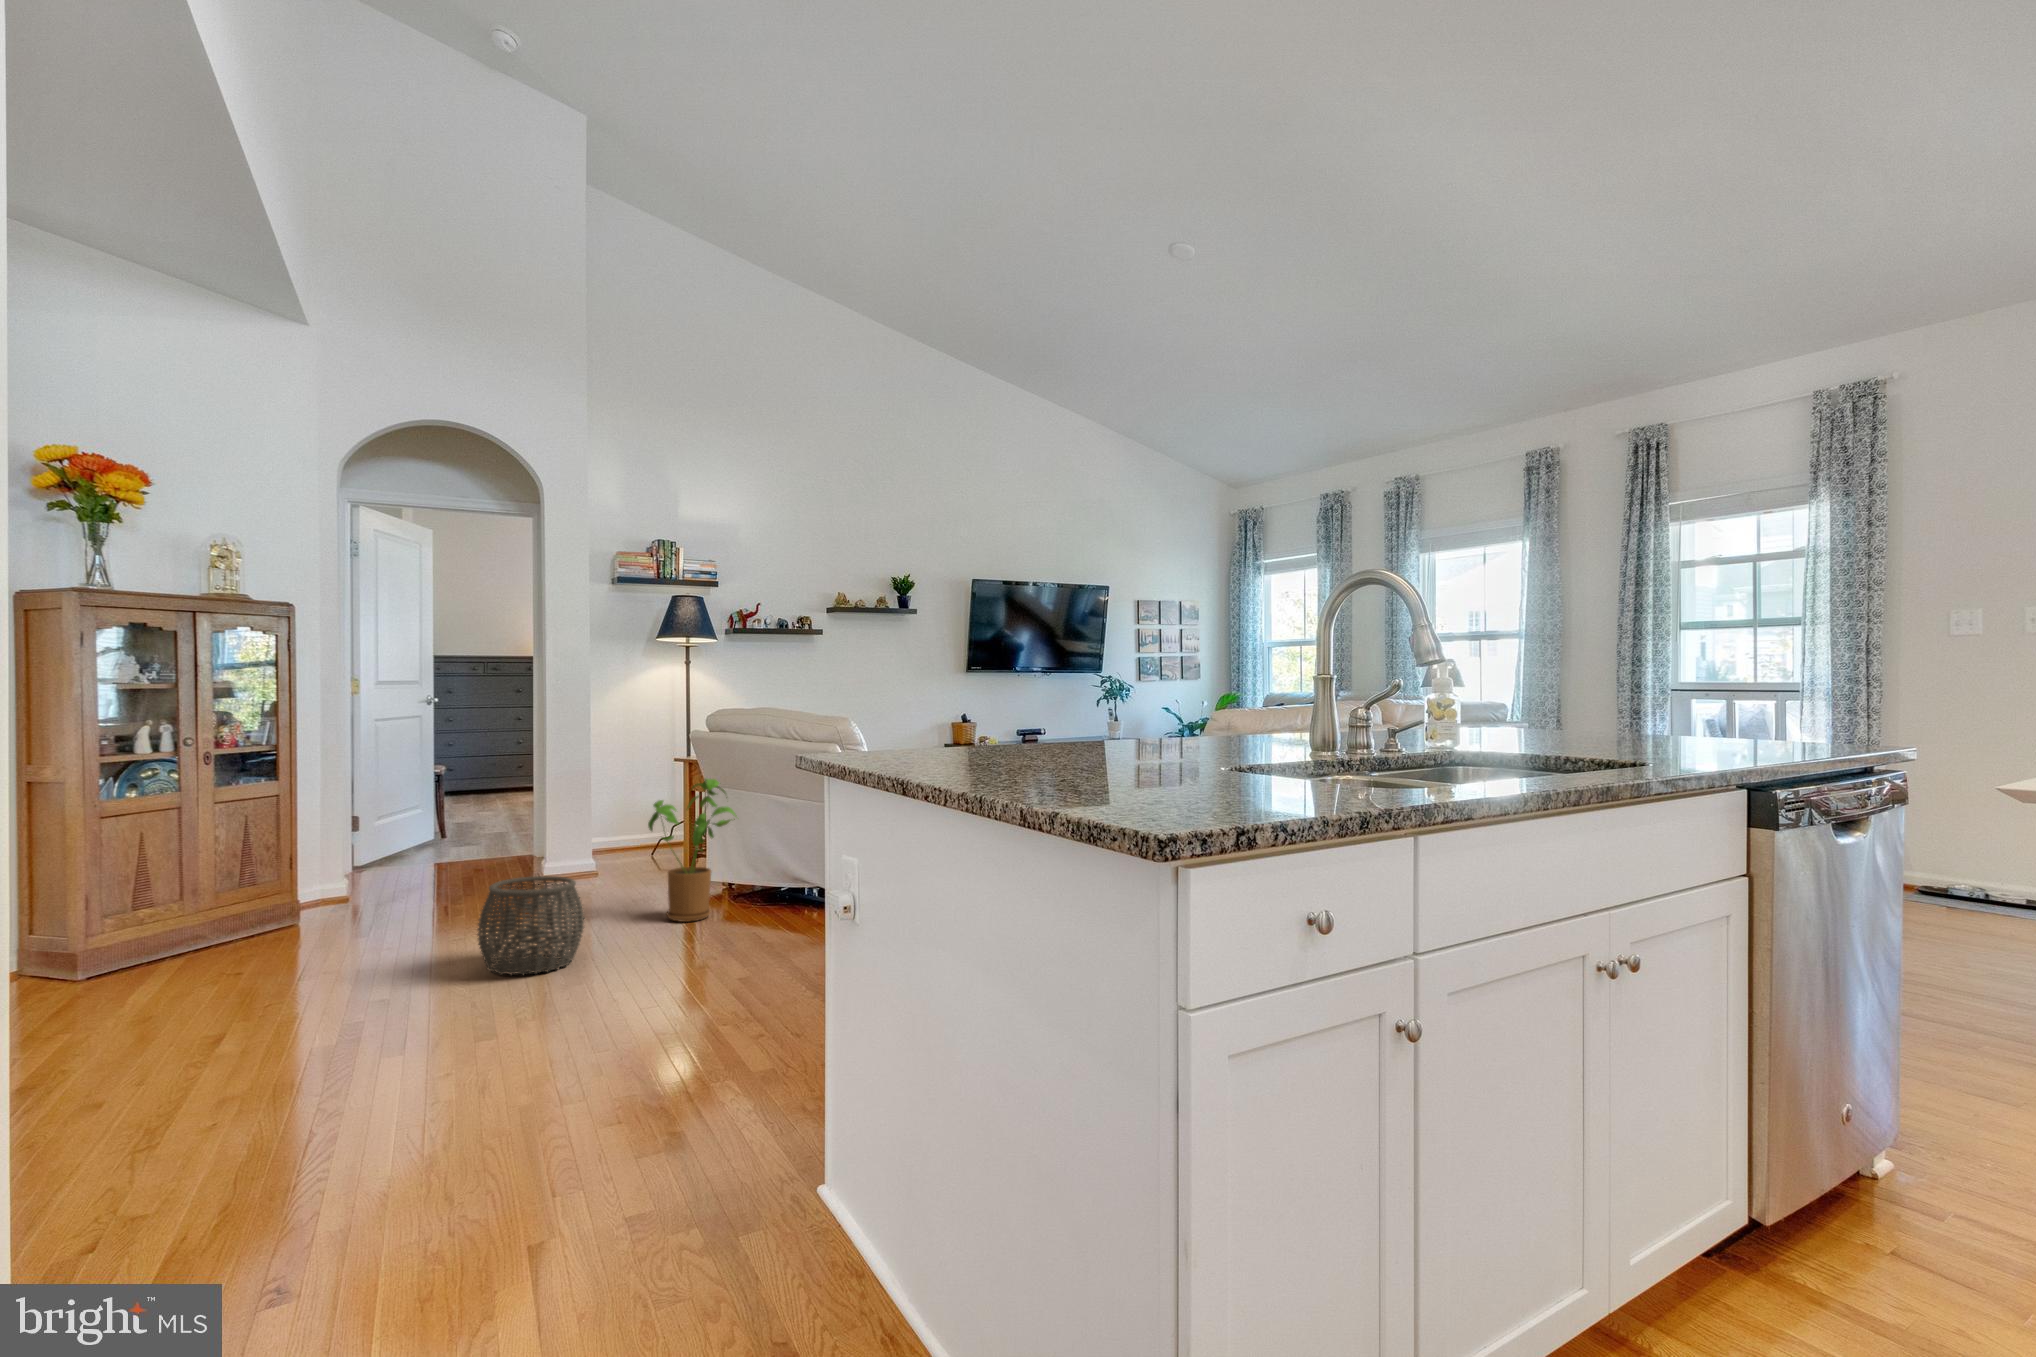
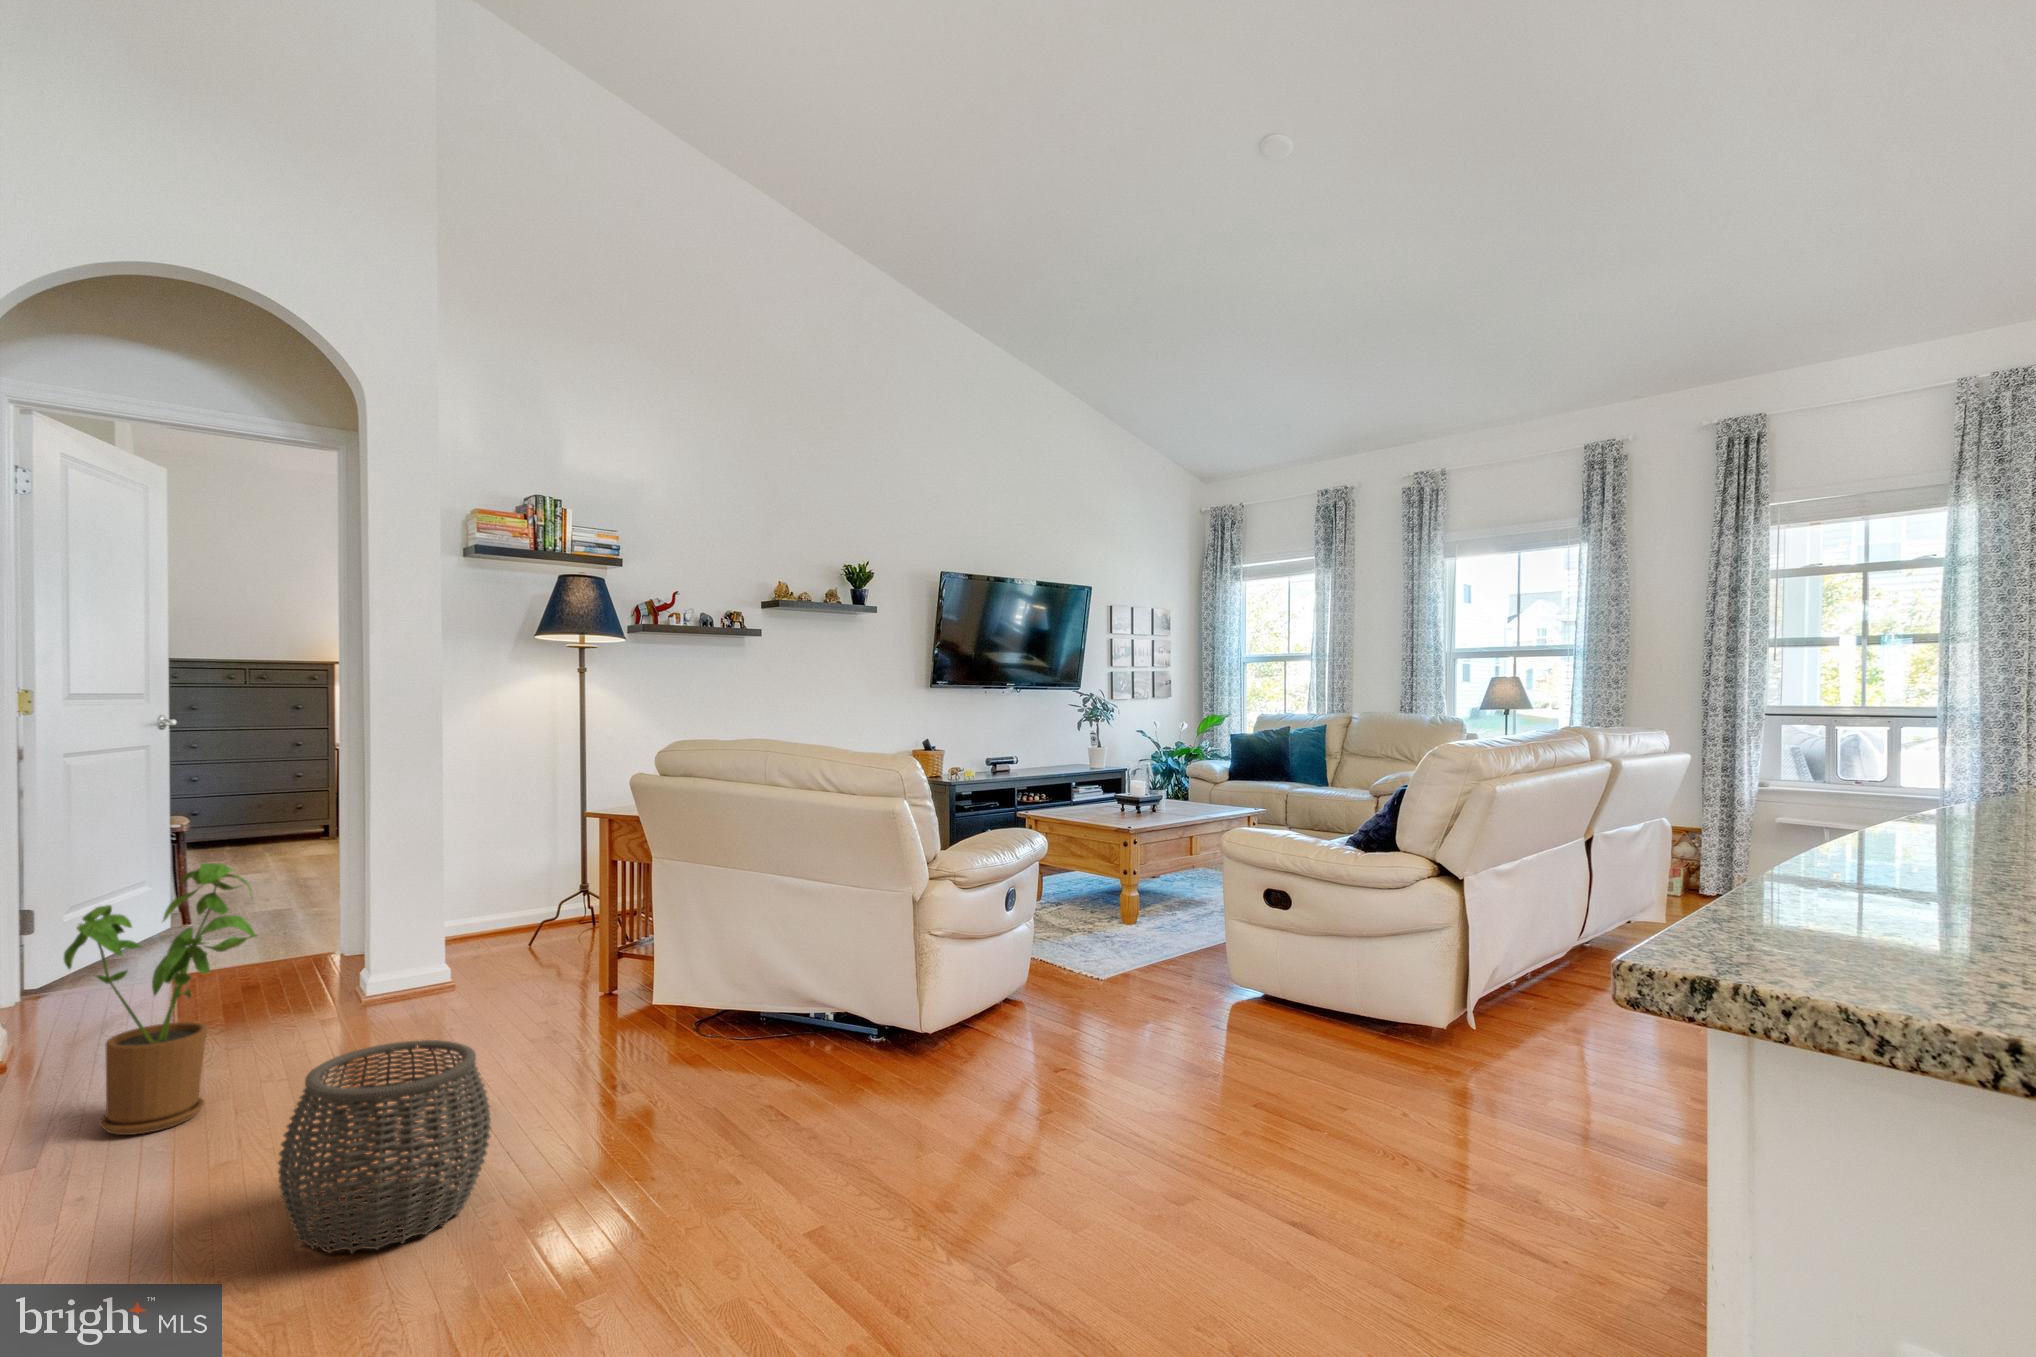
house plant: present [648,779,736,922] -> present [64,863,257,1135]

